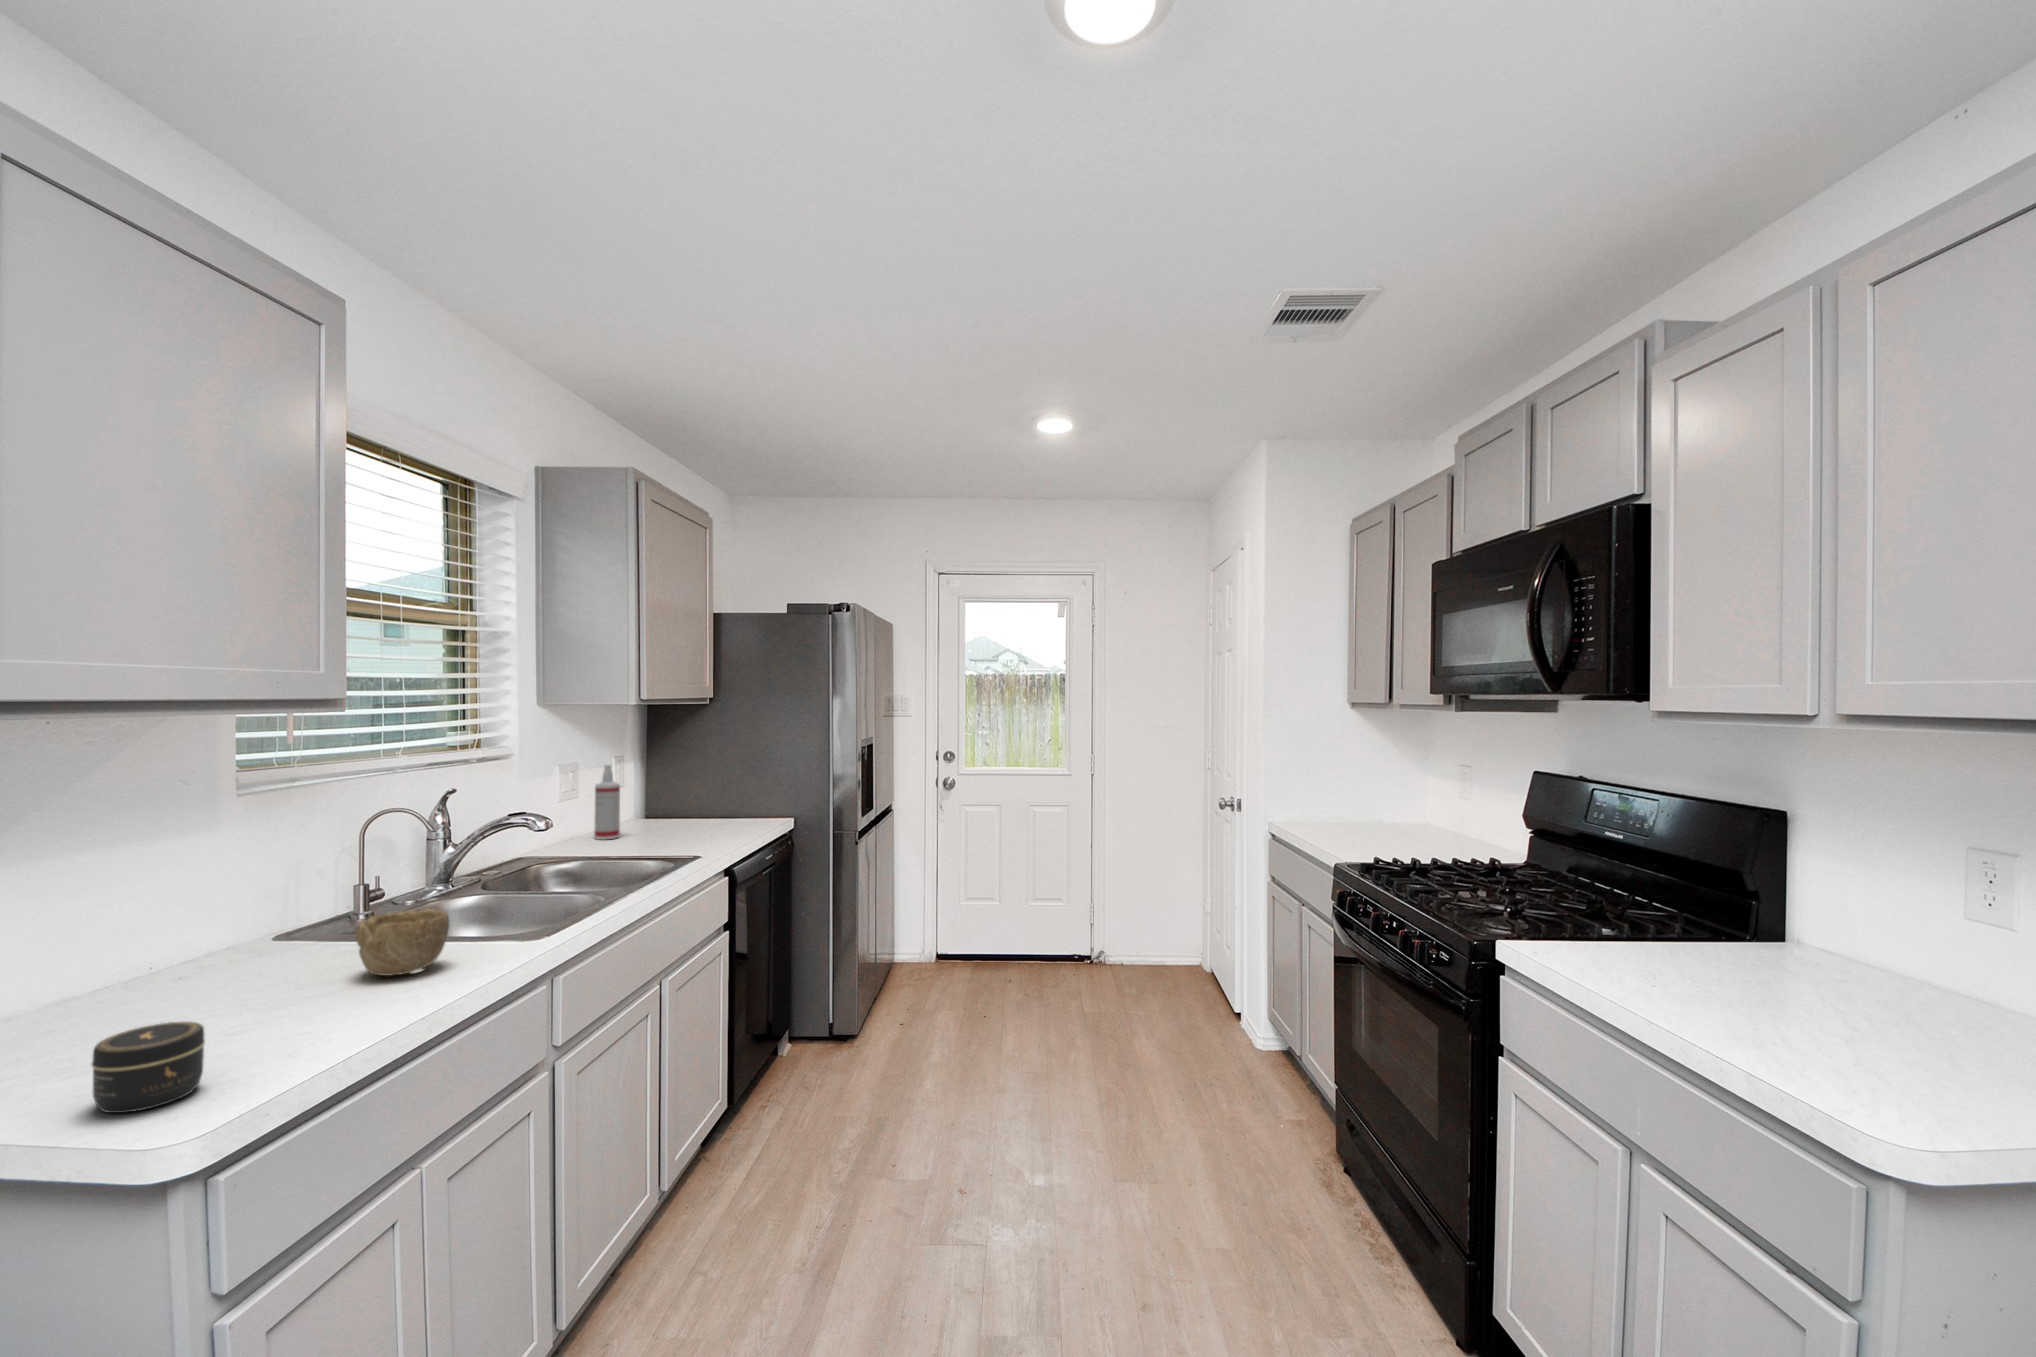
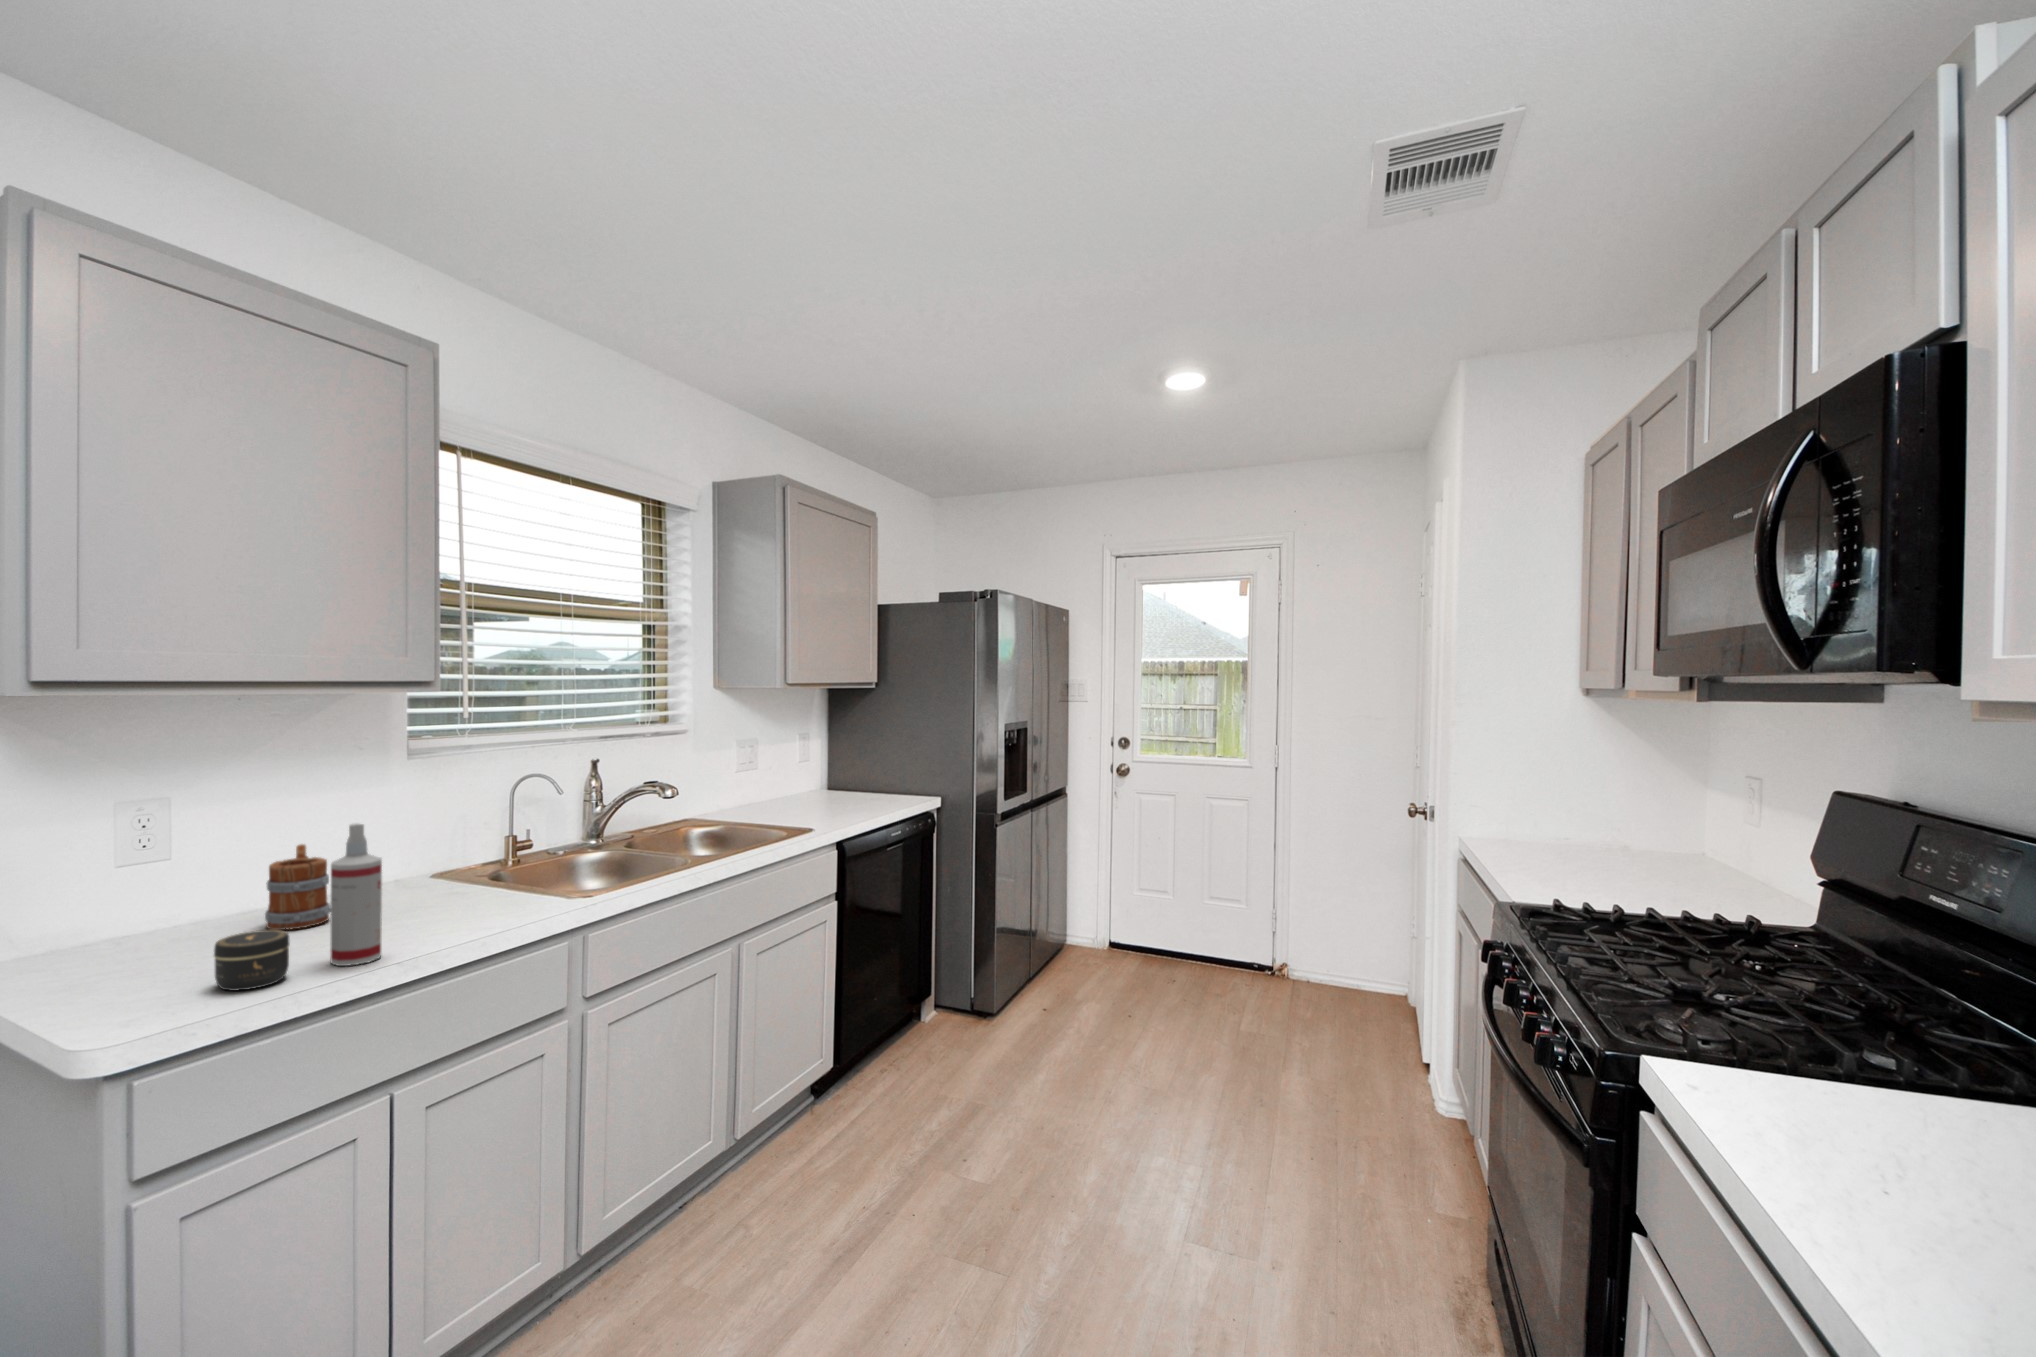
spray bottle: present [594,765,620,839] -> present [330,824,382,966]
bowl: present [356,909,449,976] -> none [455,860,527,911]
mug: none [77,911,177,1030] -> present [265,844,331,930]

